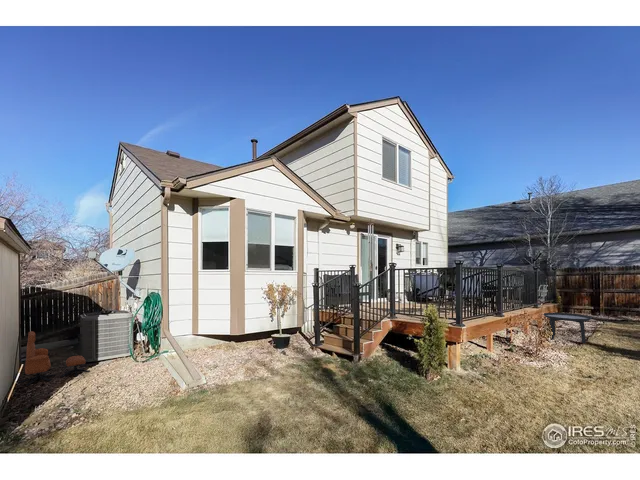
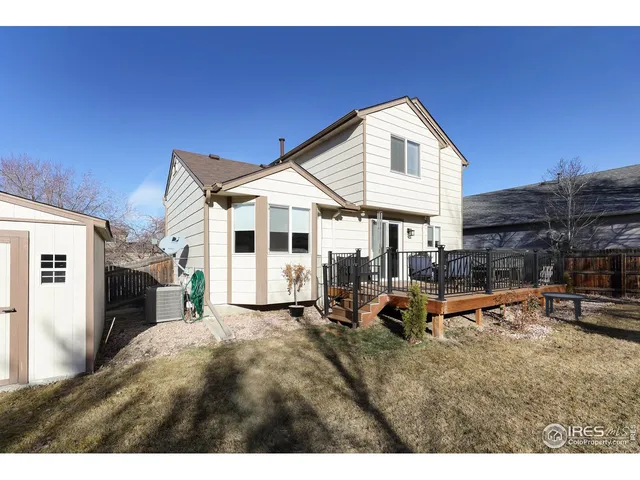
lounge chair: present [18,331,90,386] -> none [105,298,153,337]

